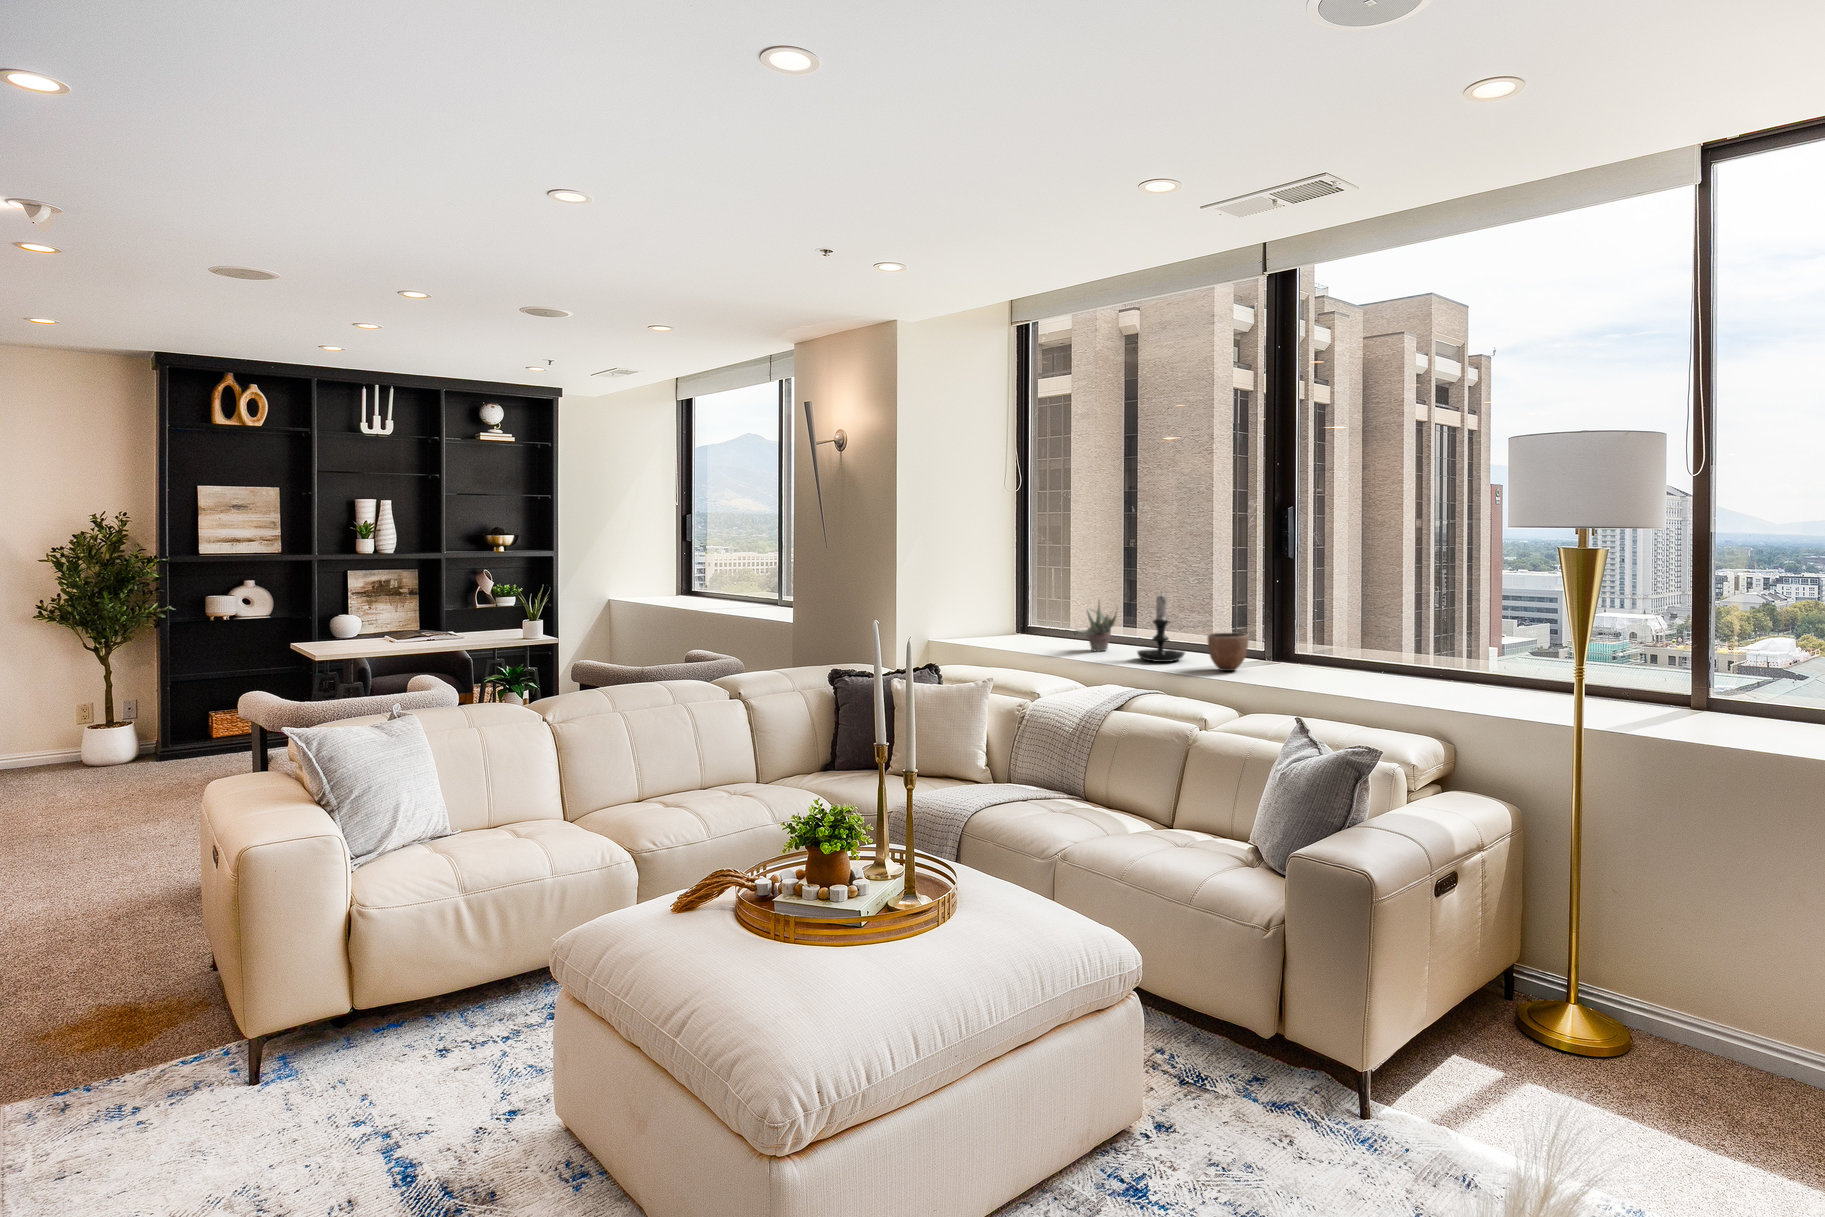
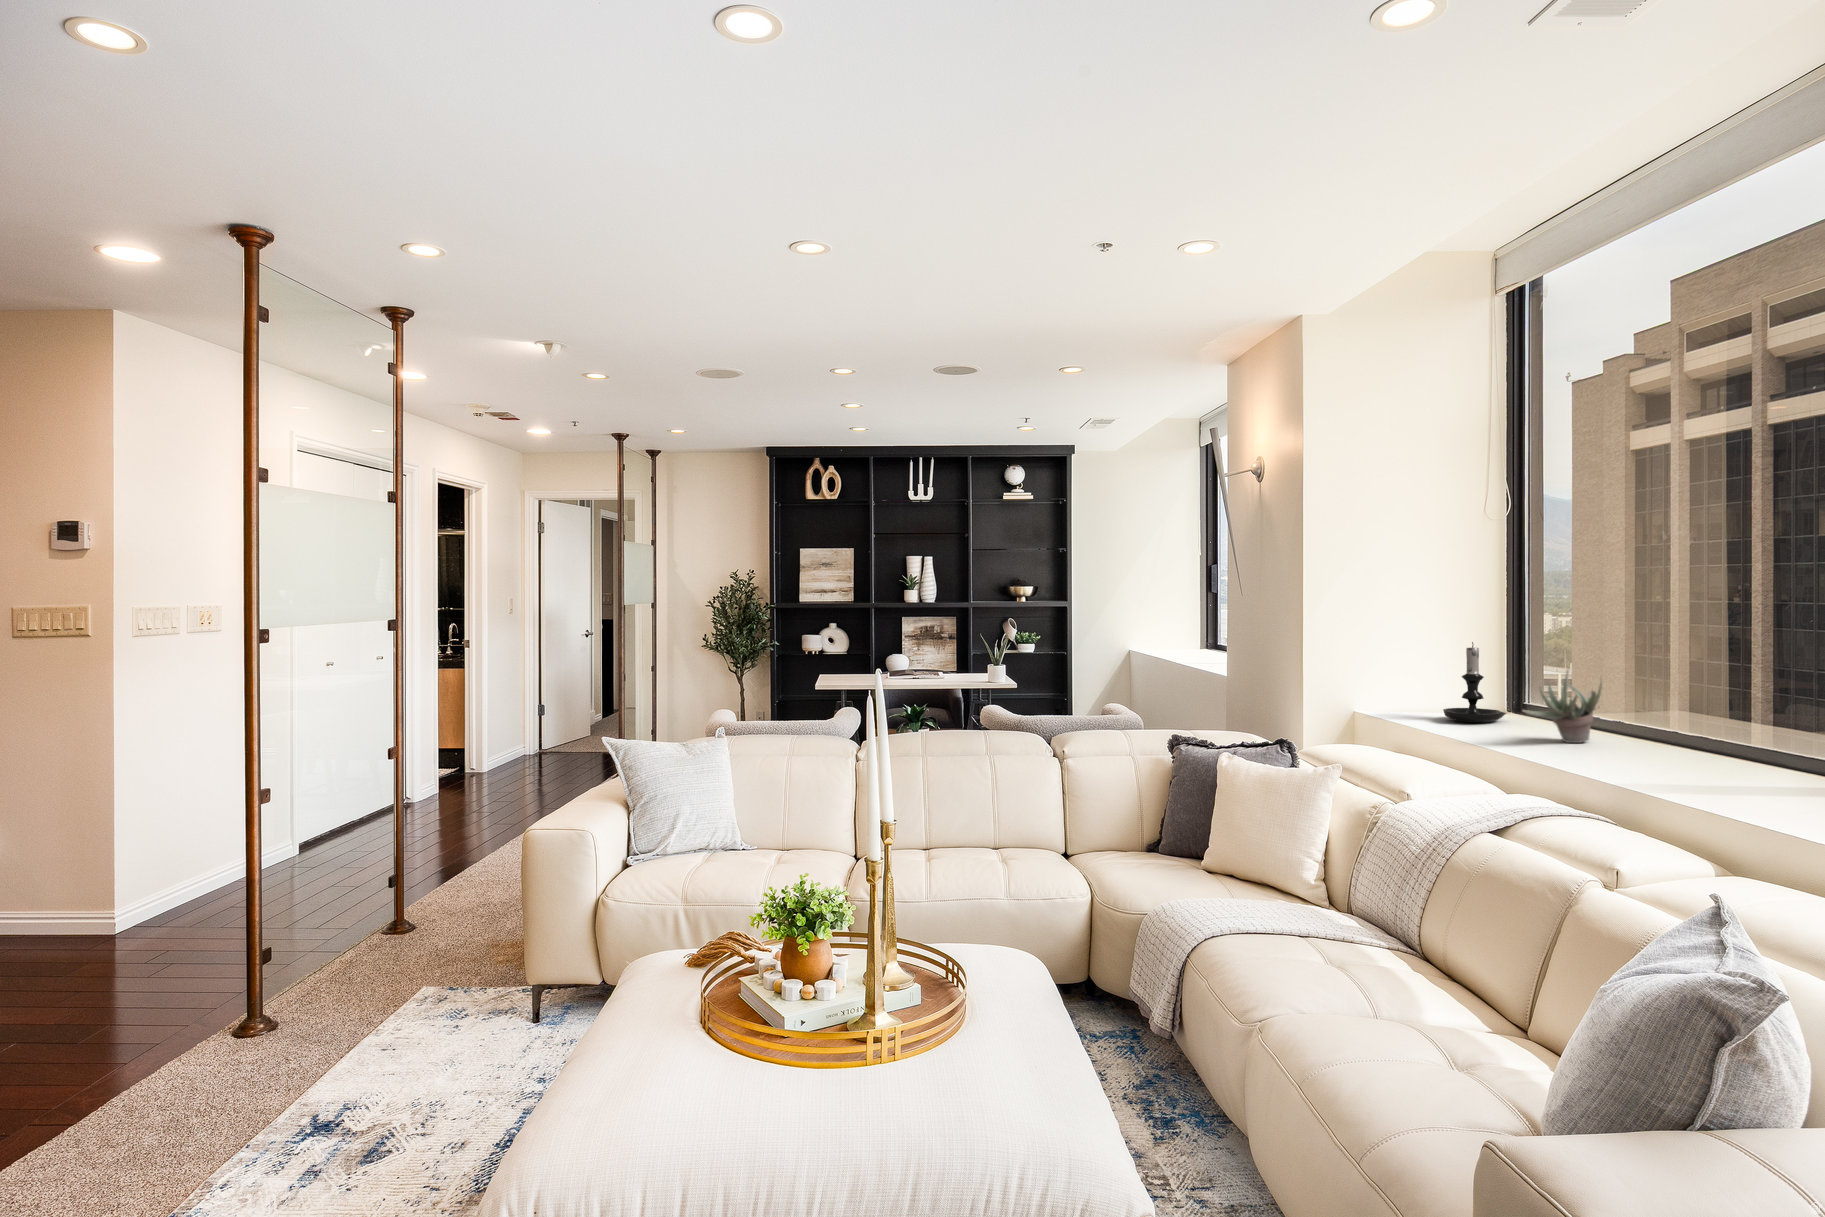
candle holder: present [1137,596,1185,662] -> present [1443,642,1506,723]
decorative bowl: present [1208,633,1249,671] -> none [1693,732,1774,796]

